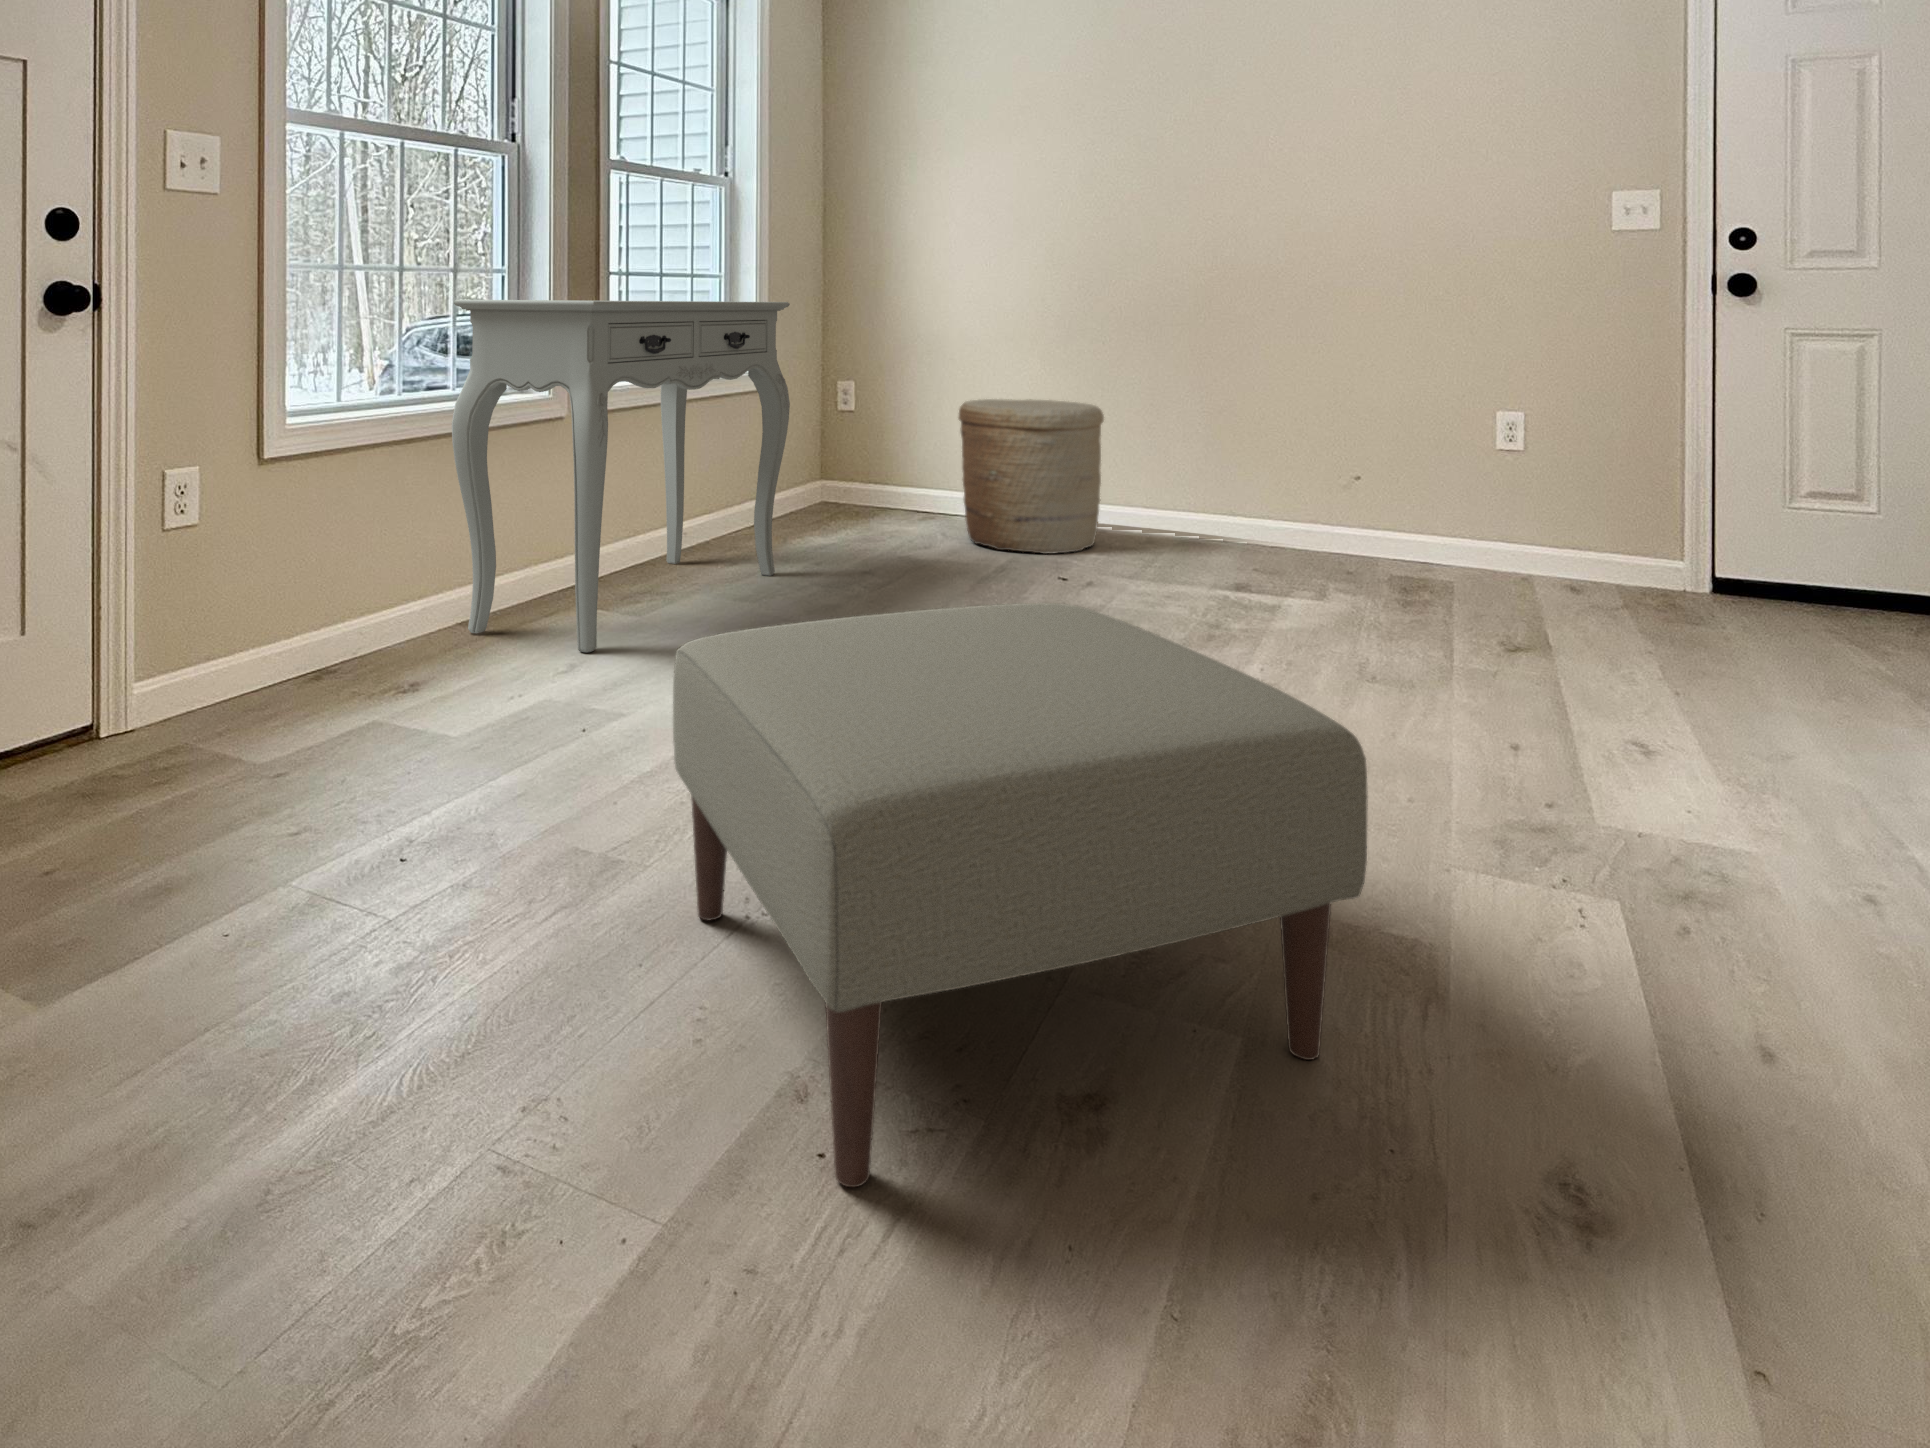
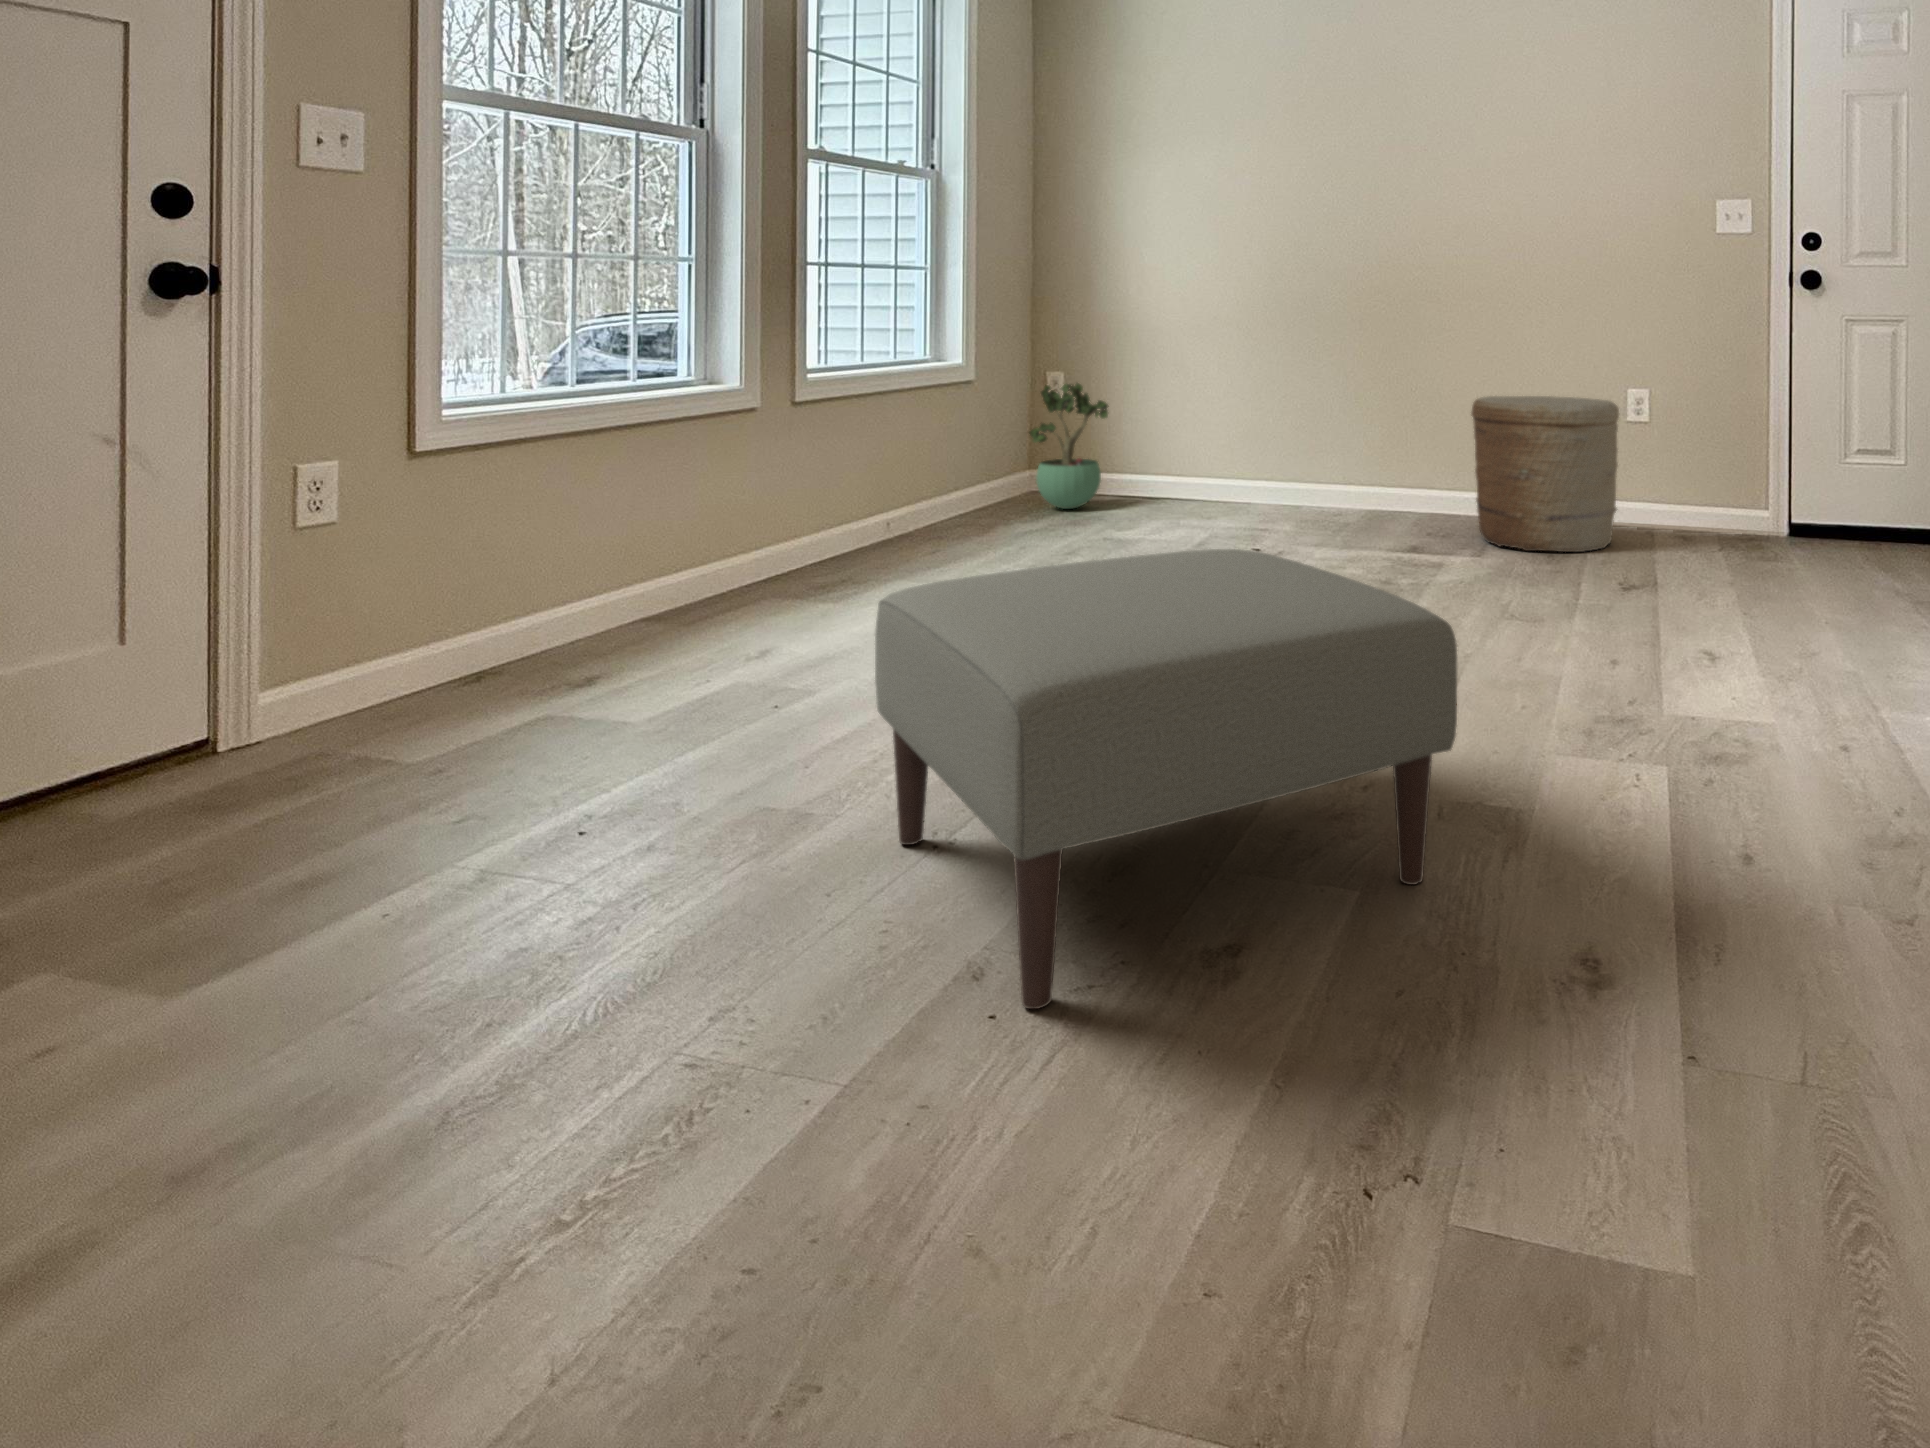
console table: present [452,300,790,652] -> none [627,288,992,643]
potted plant: none [824,389,904,517] -> present [1029,383,1109,509]
basket: present [959,399,1104,554] -> present [1471,396,1619,552]

